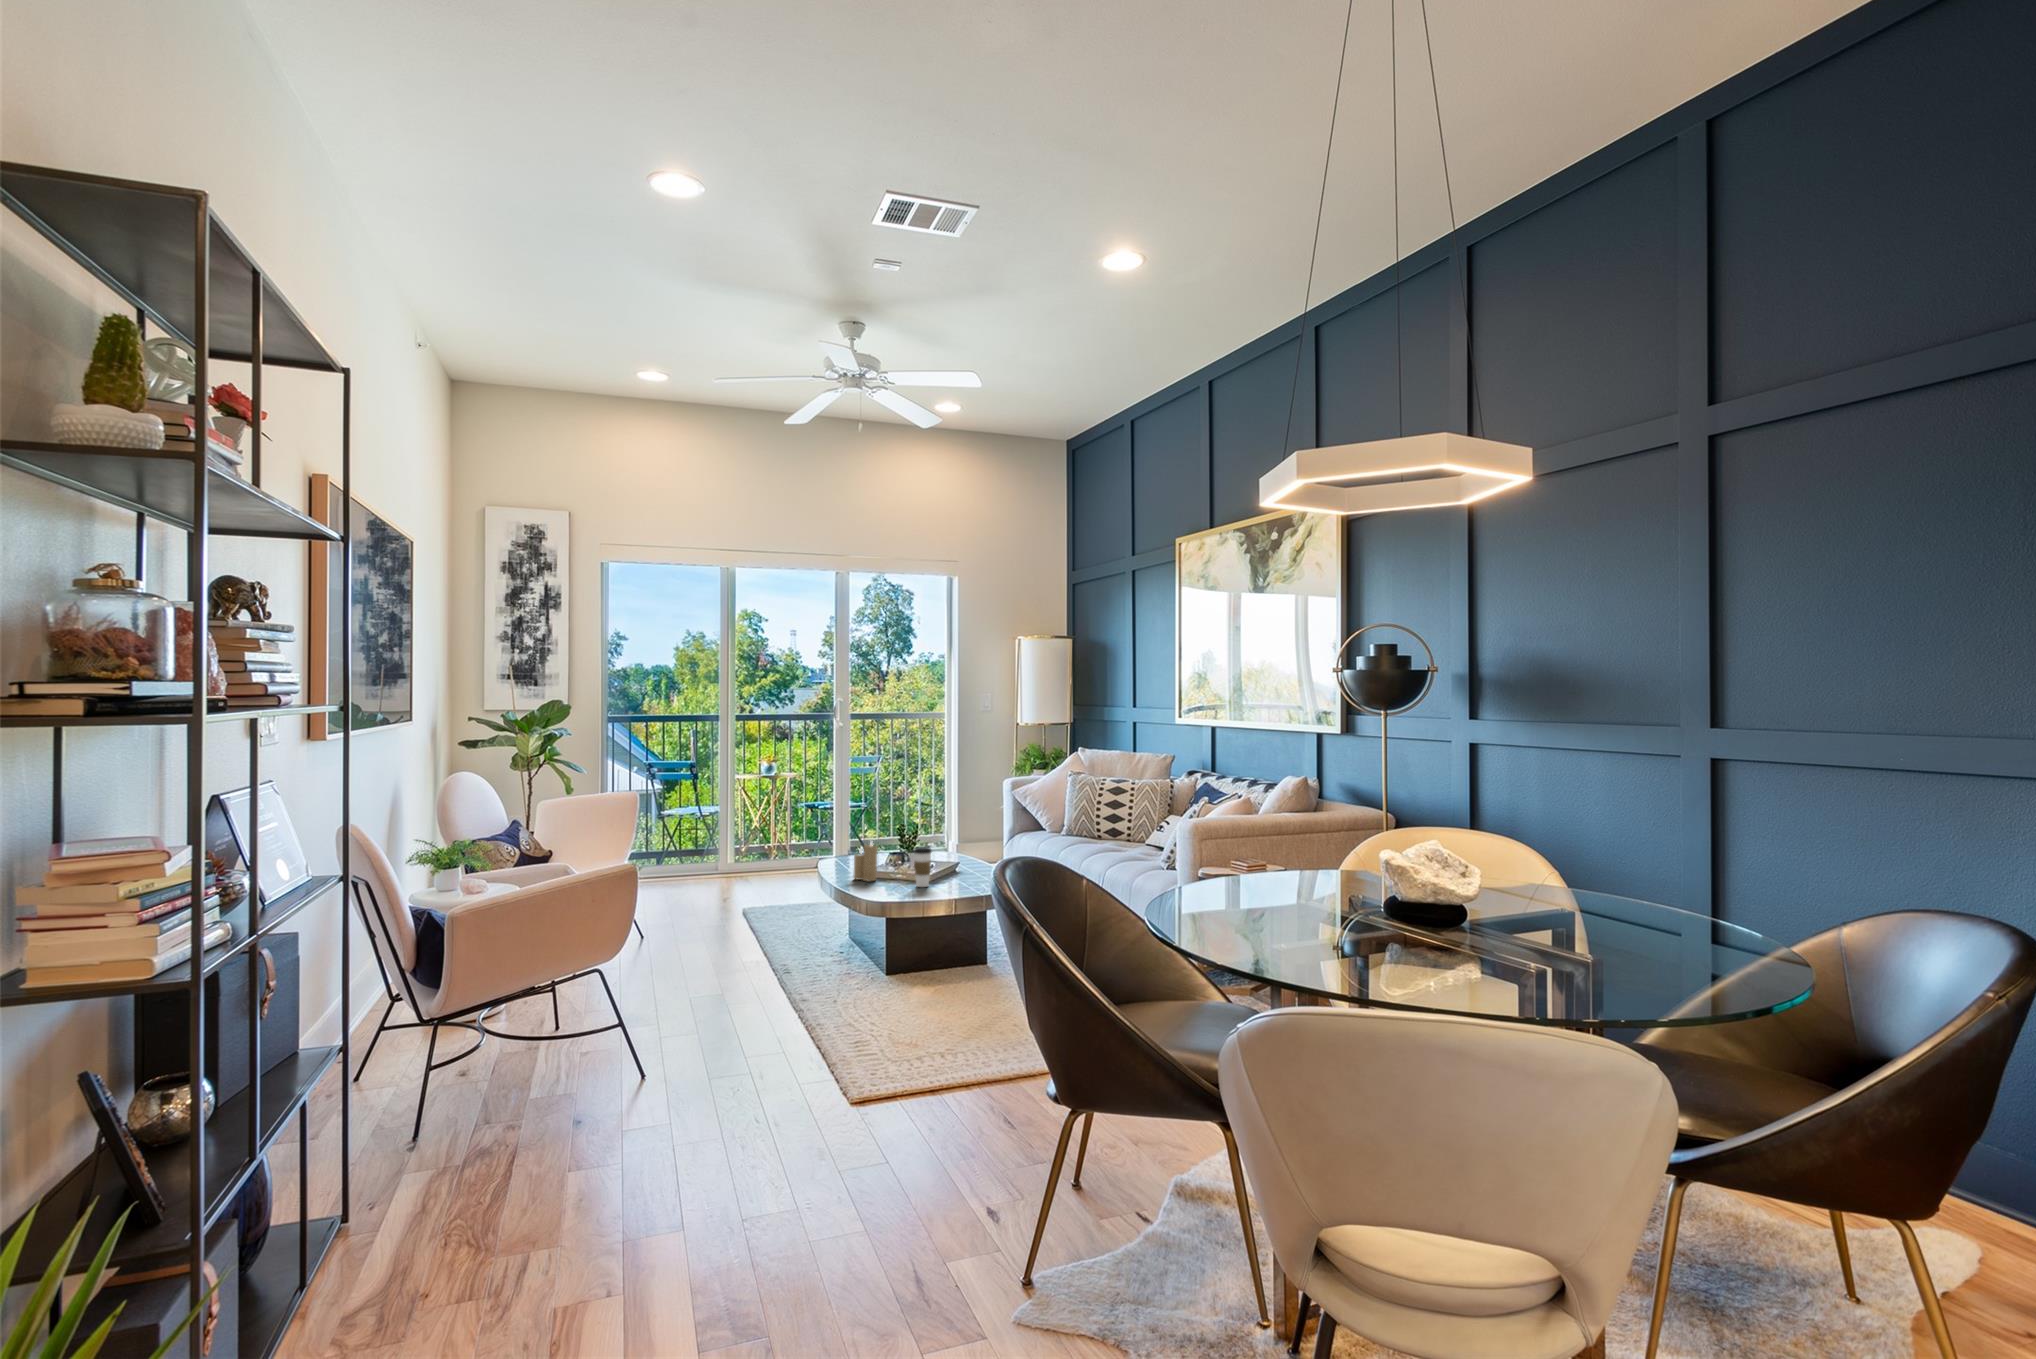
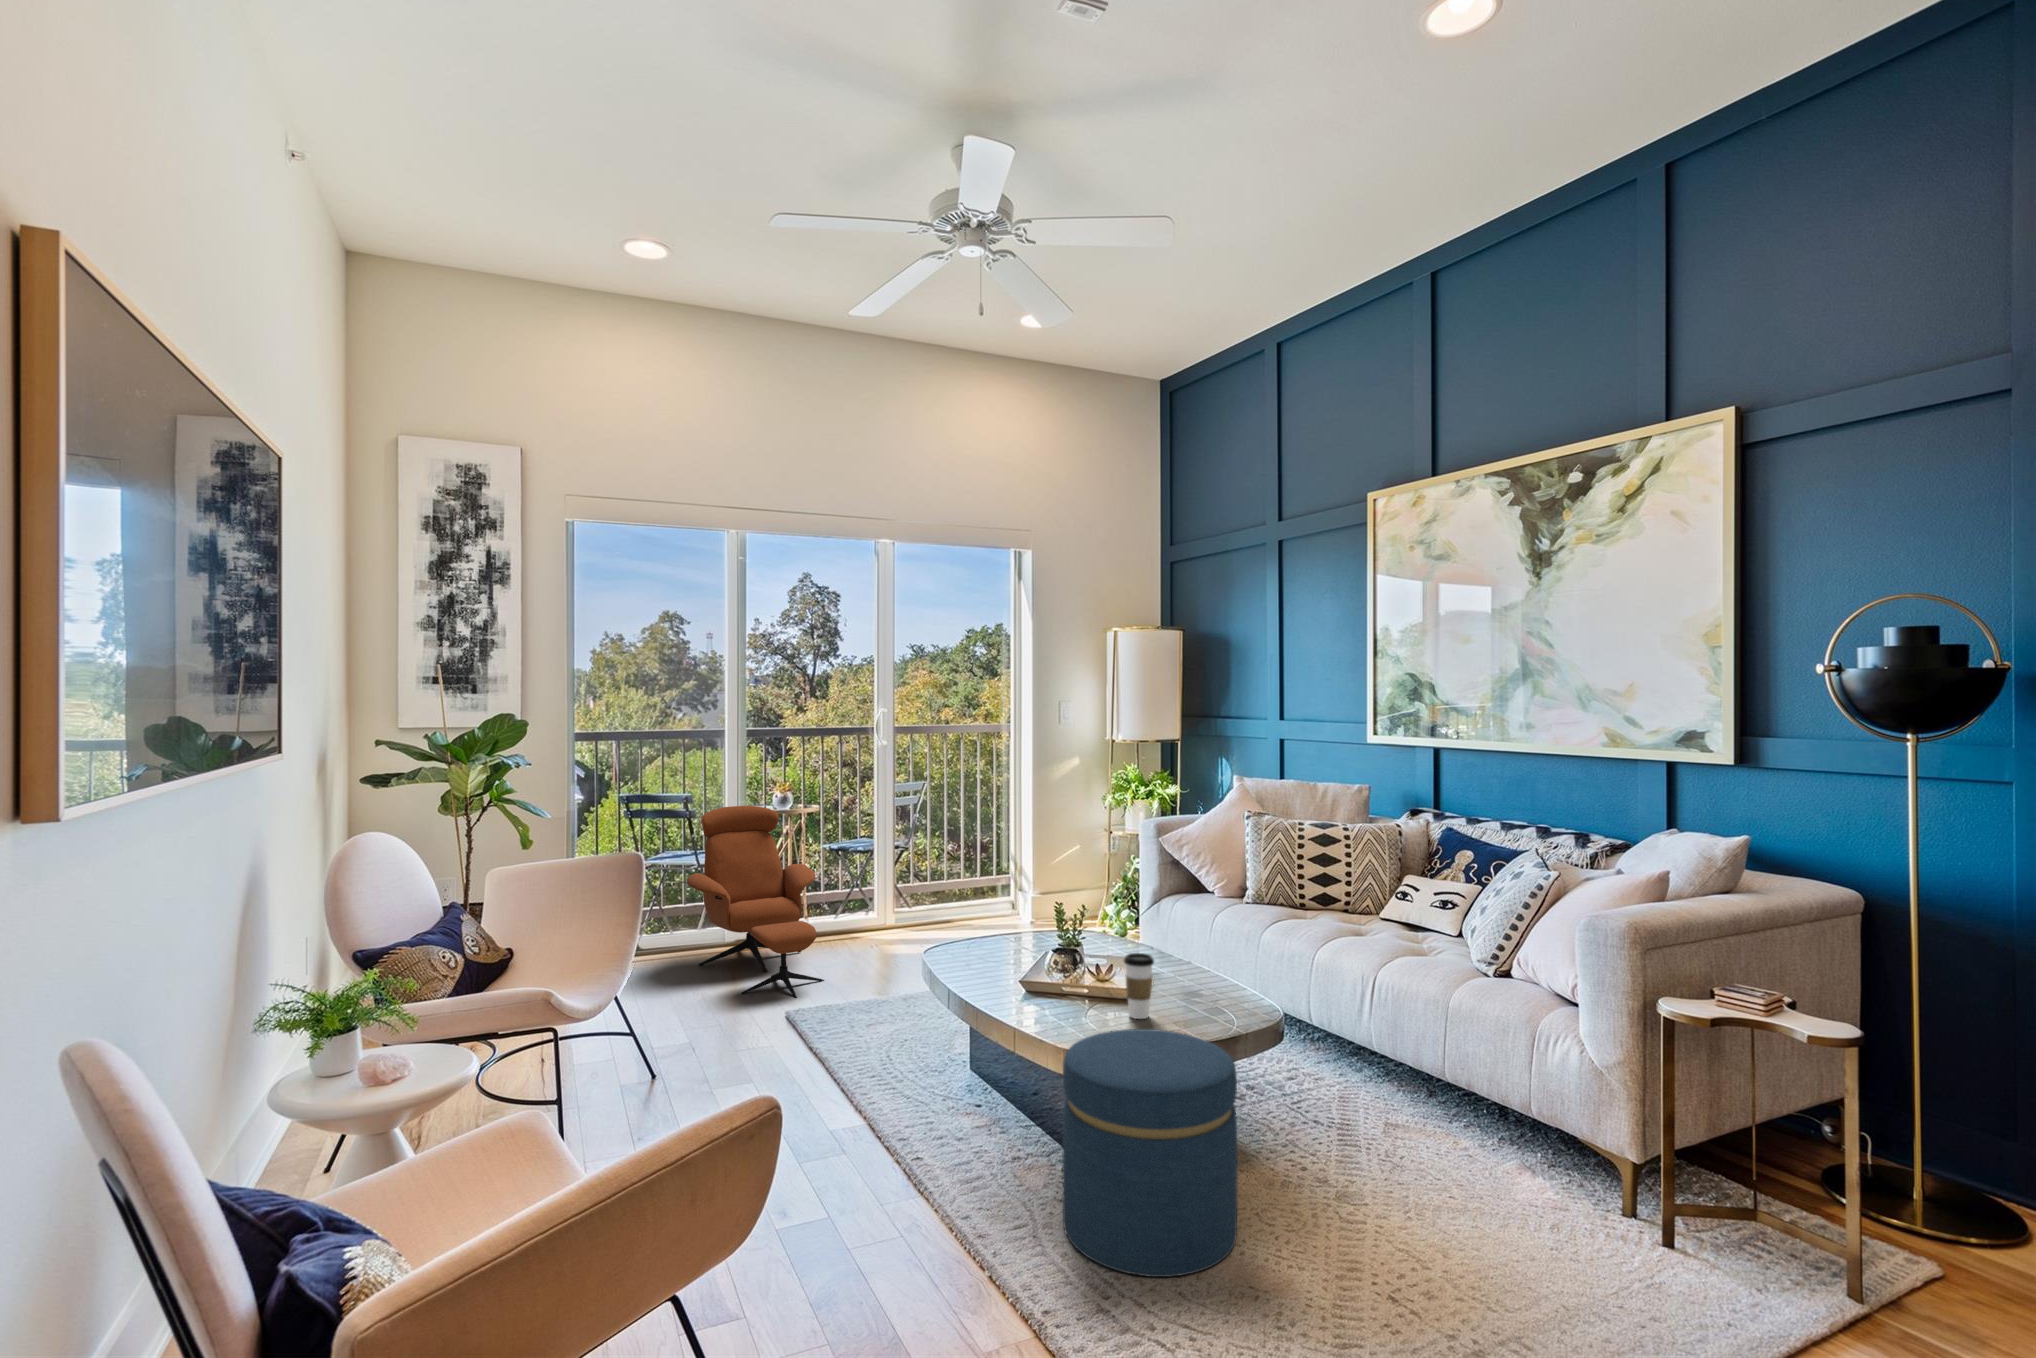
lounge chair: none [686,770,780,902] -> present [687,806,824,998]
candle: present [853,842,878,882] -> none [1013,939,1054,1005]
ottoman: none [847,887,951,1016] -> present [1063,1029,1237,1277]

